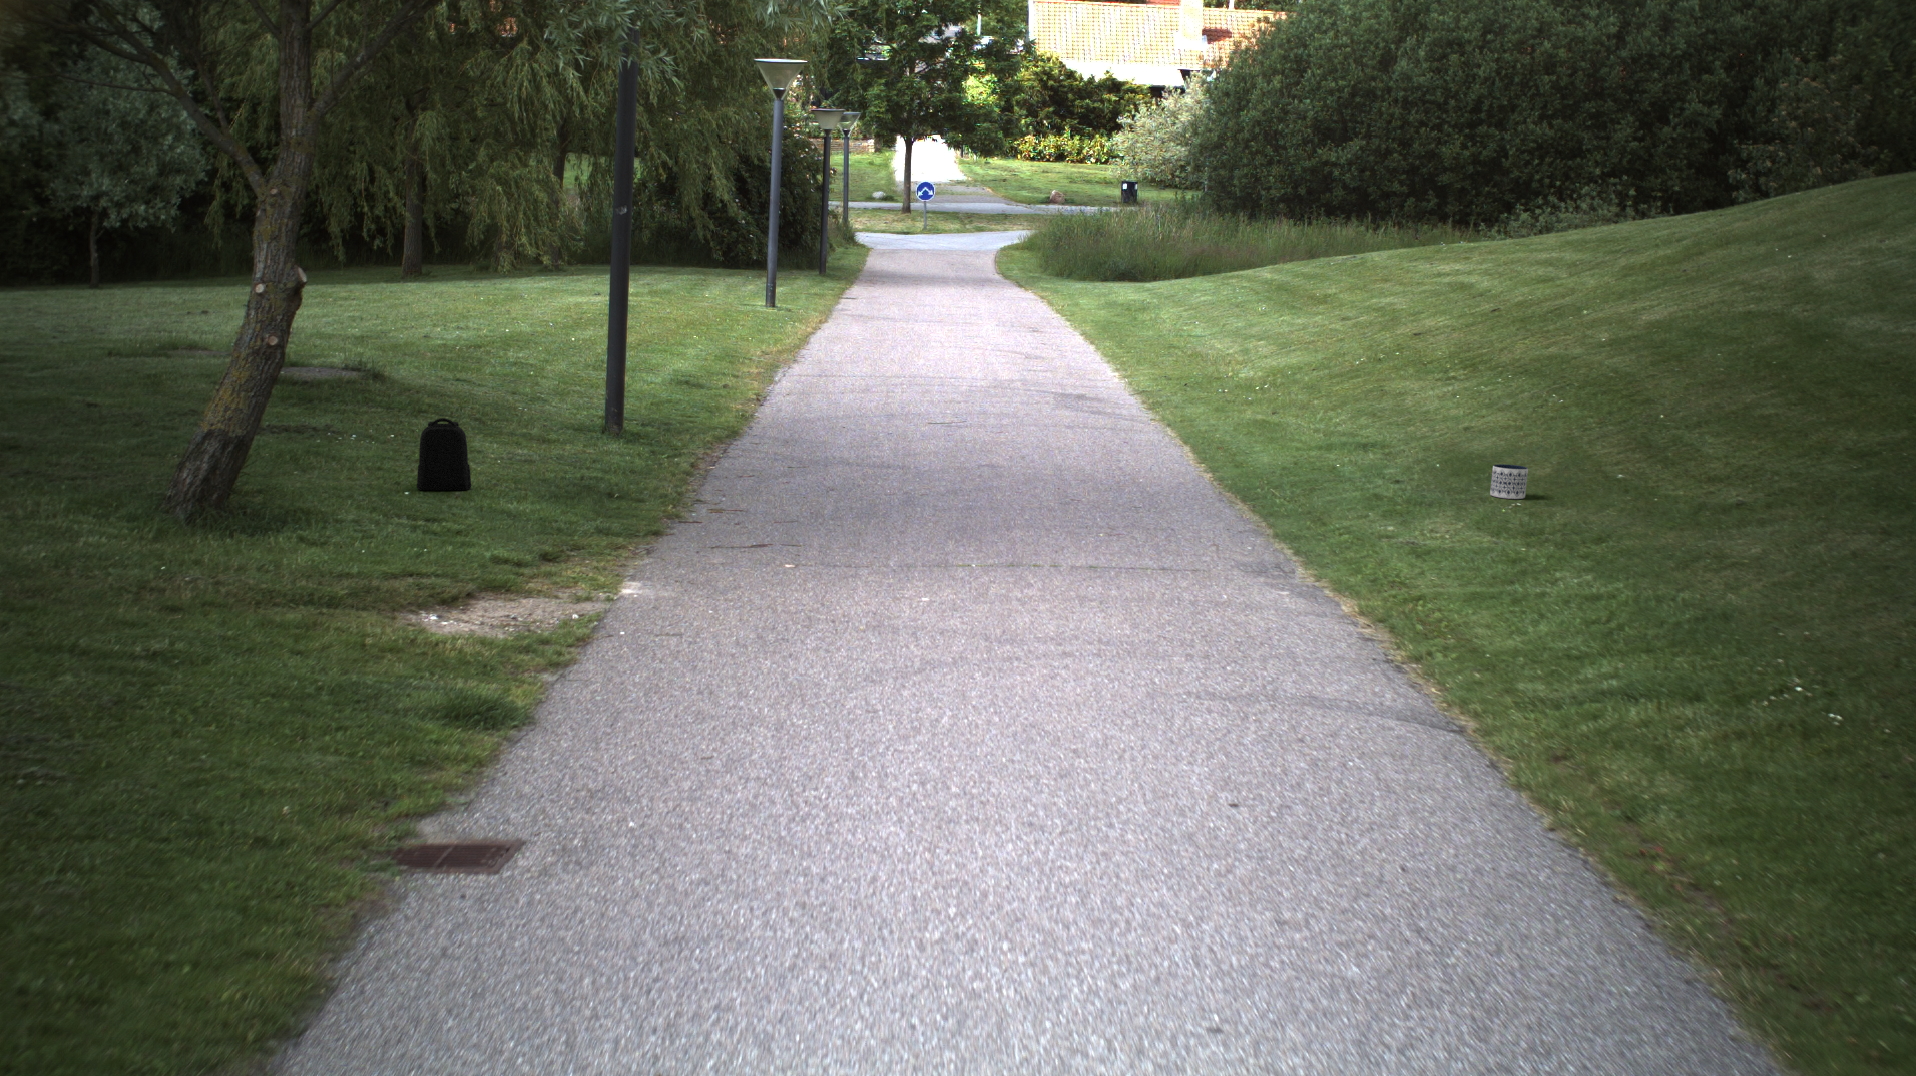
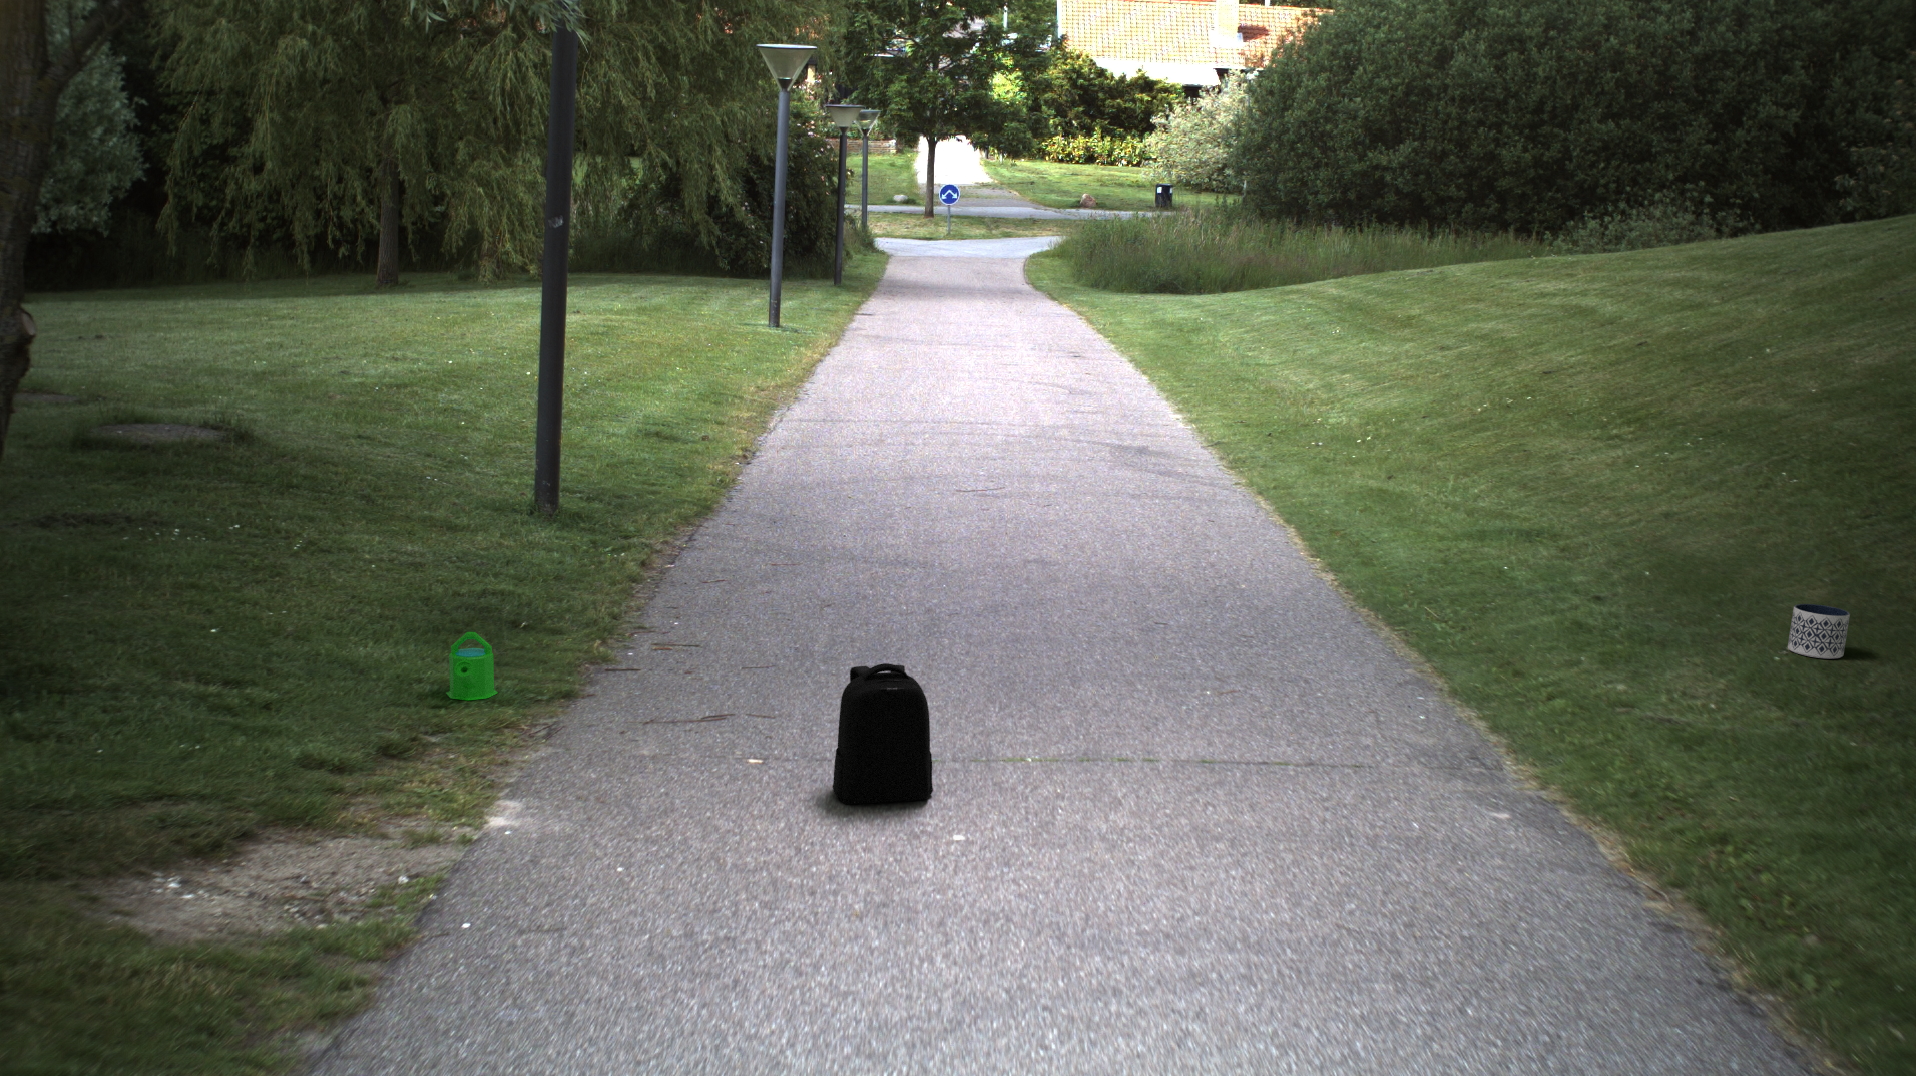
backpack: present [417,418,472,490] -> present [833,663,933,804]
watering can: none [592,470,626,513] -> present [446,632,498,701]

